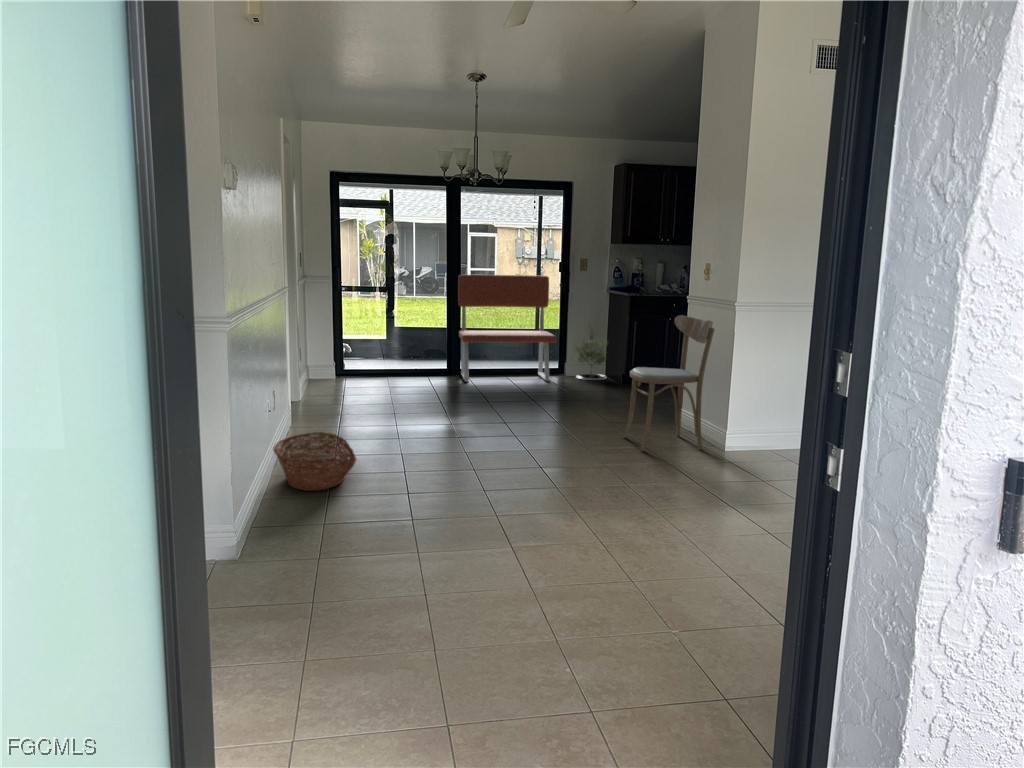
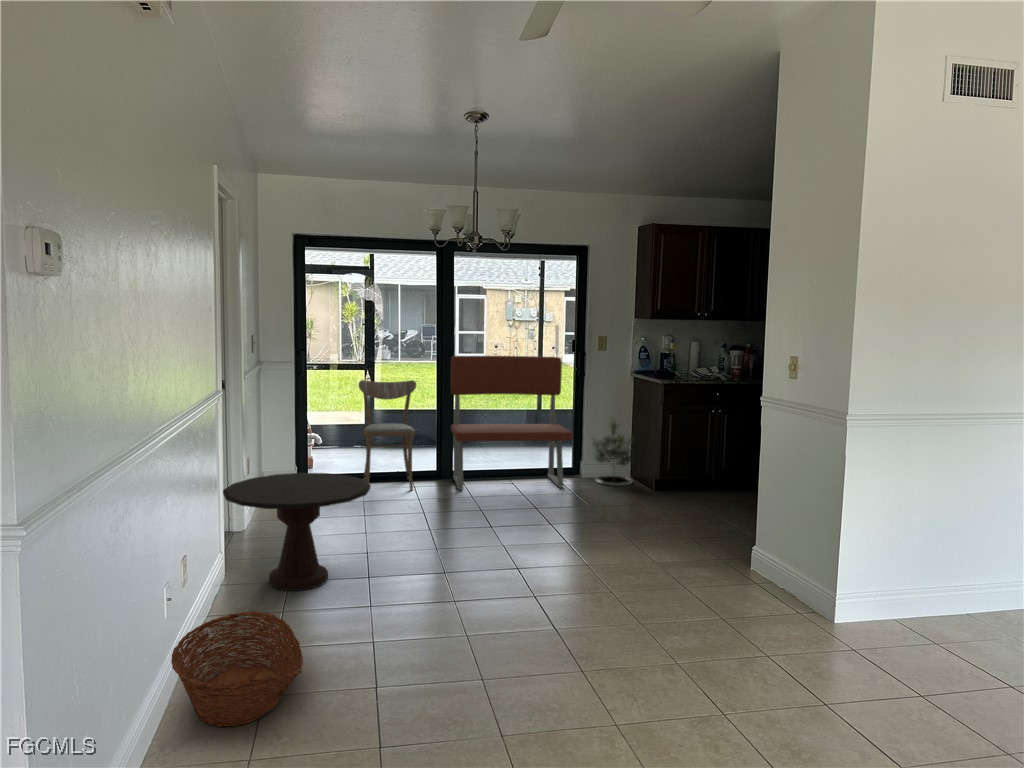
dining chair: present [623,315,714,451] -> present [358,380,416,491]
side table: none [291,354,397,434] -> present [223,473,371,591]

